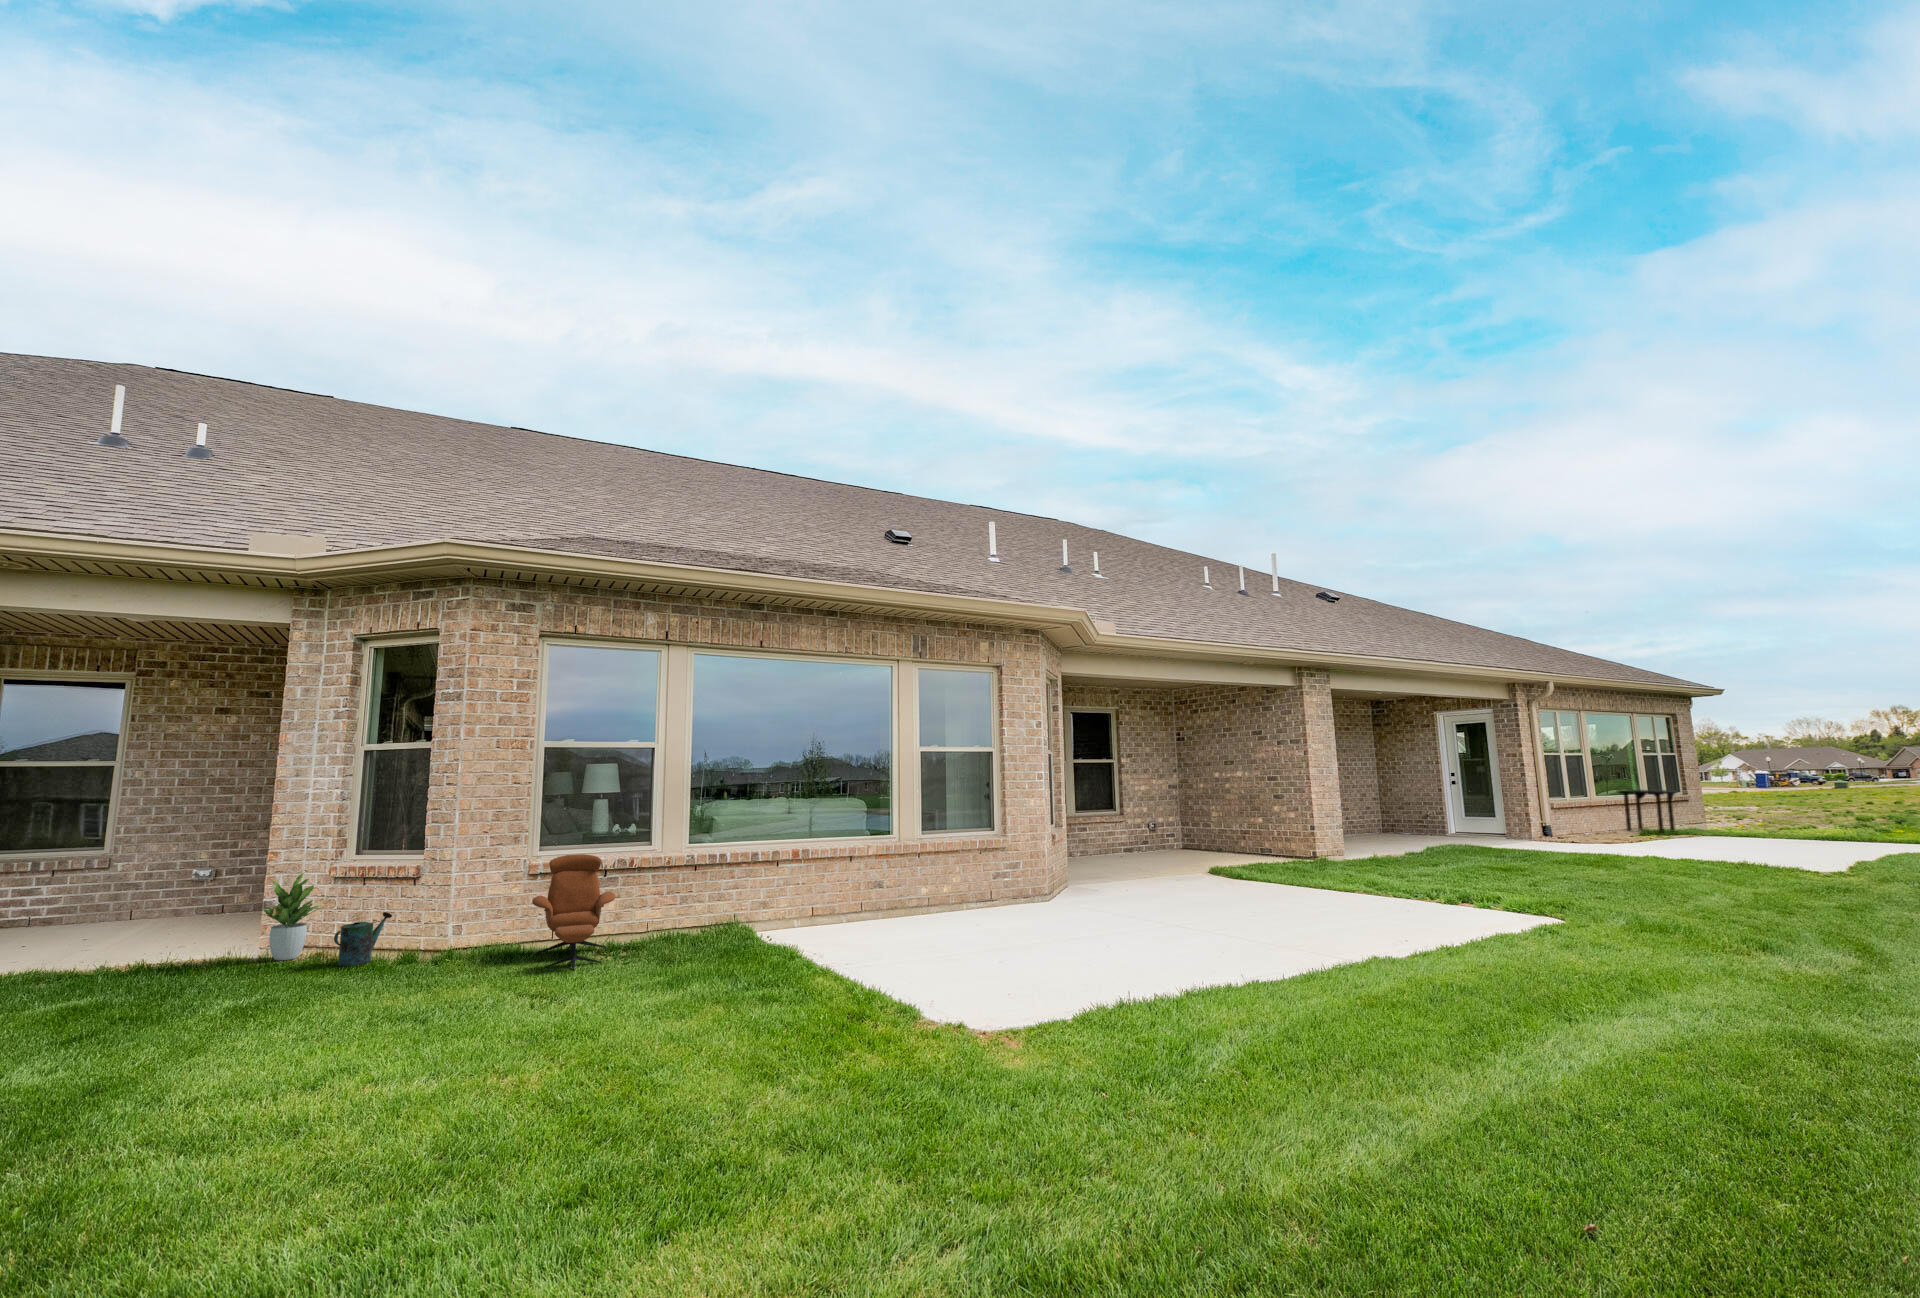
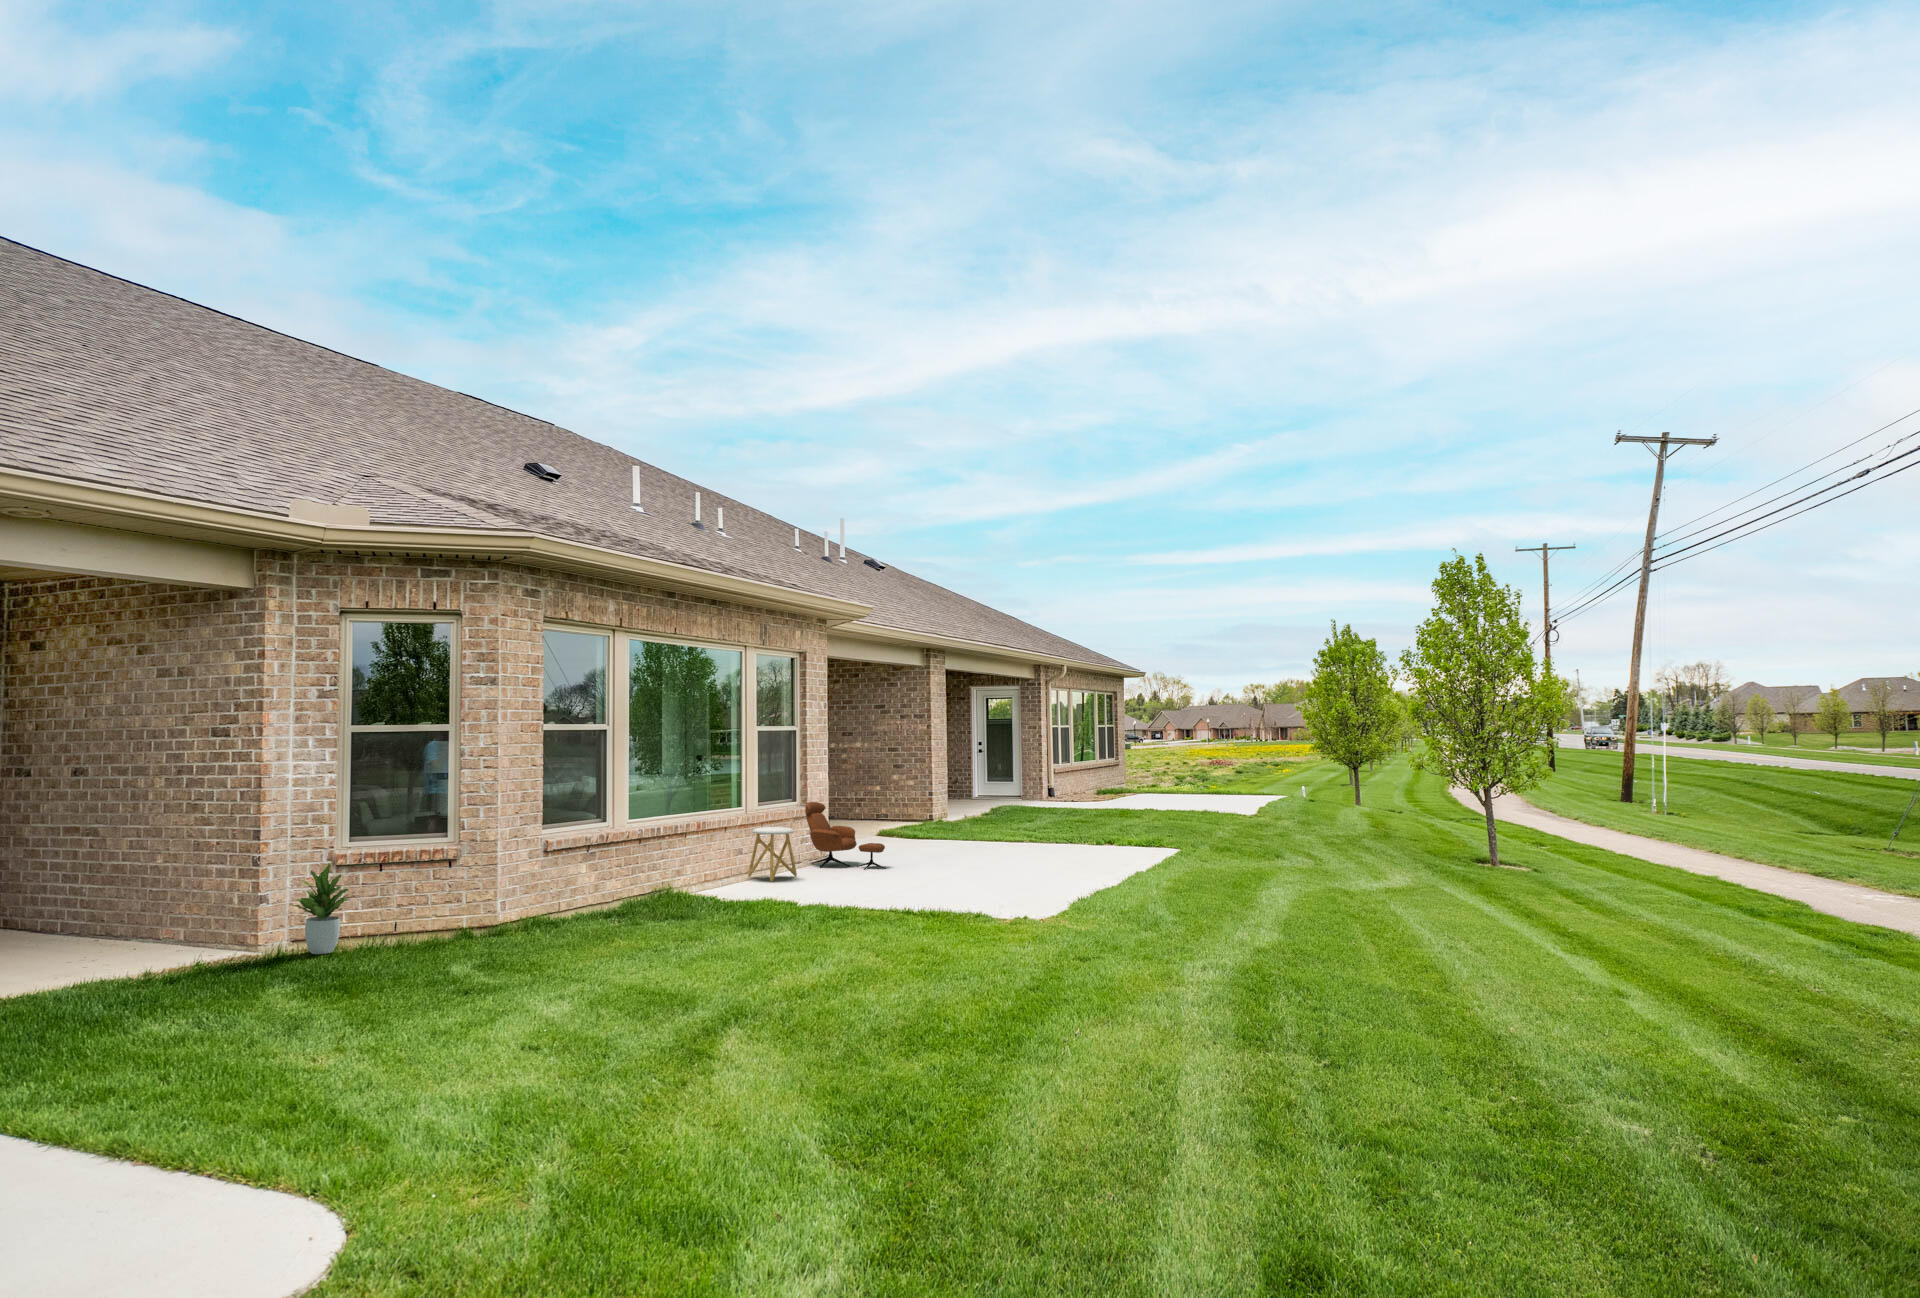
side table: present [1618,790,1677,833] -> none [1082,756,1121,792]
lounge chair: present [532,854,616,971] -> present [805,802,886,870]
stool: none [890,858,944,920] -> present [748,827,797,882]
watering can: present [334,912,392,966] -> none [407,898,438,949]

